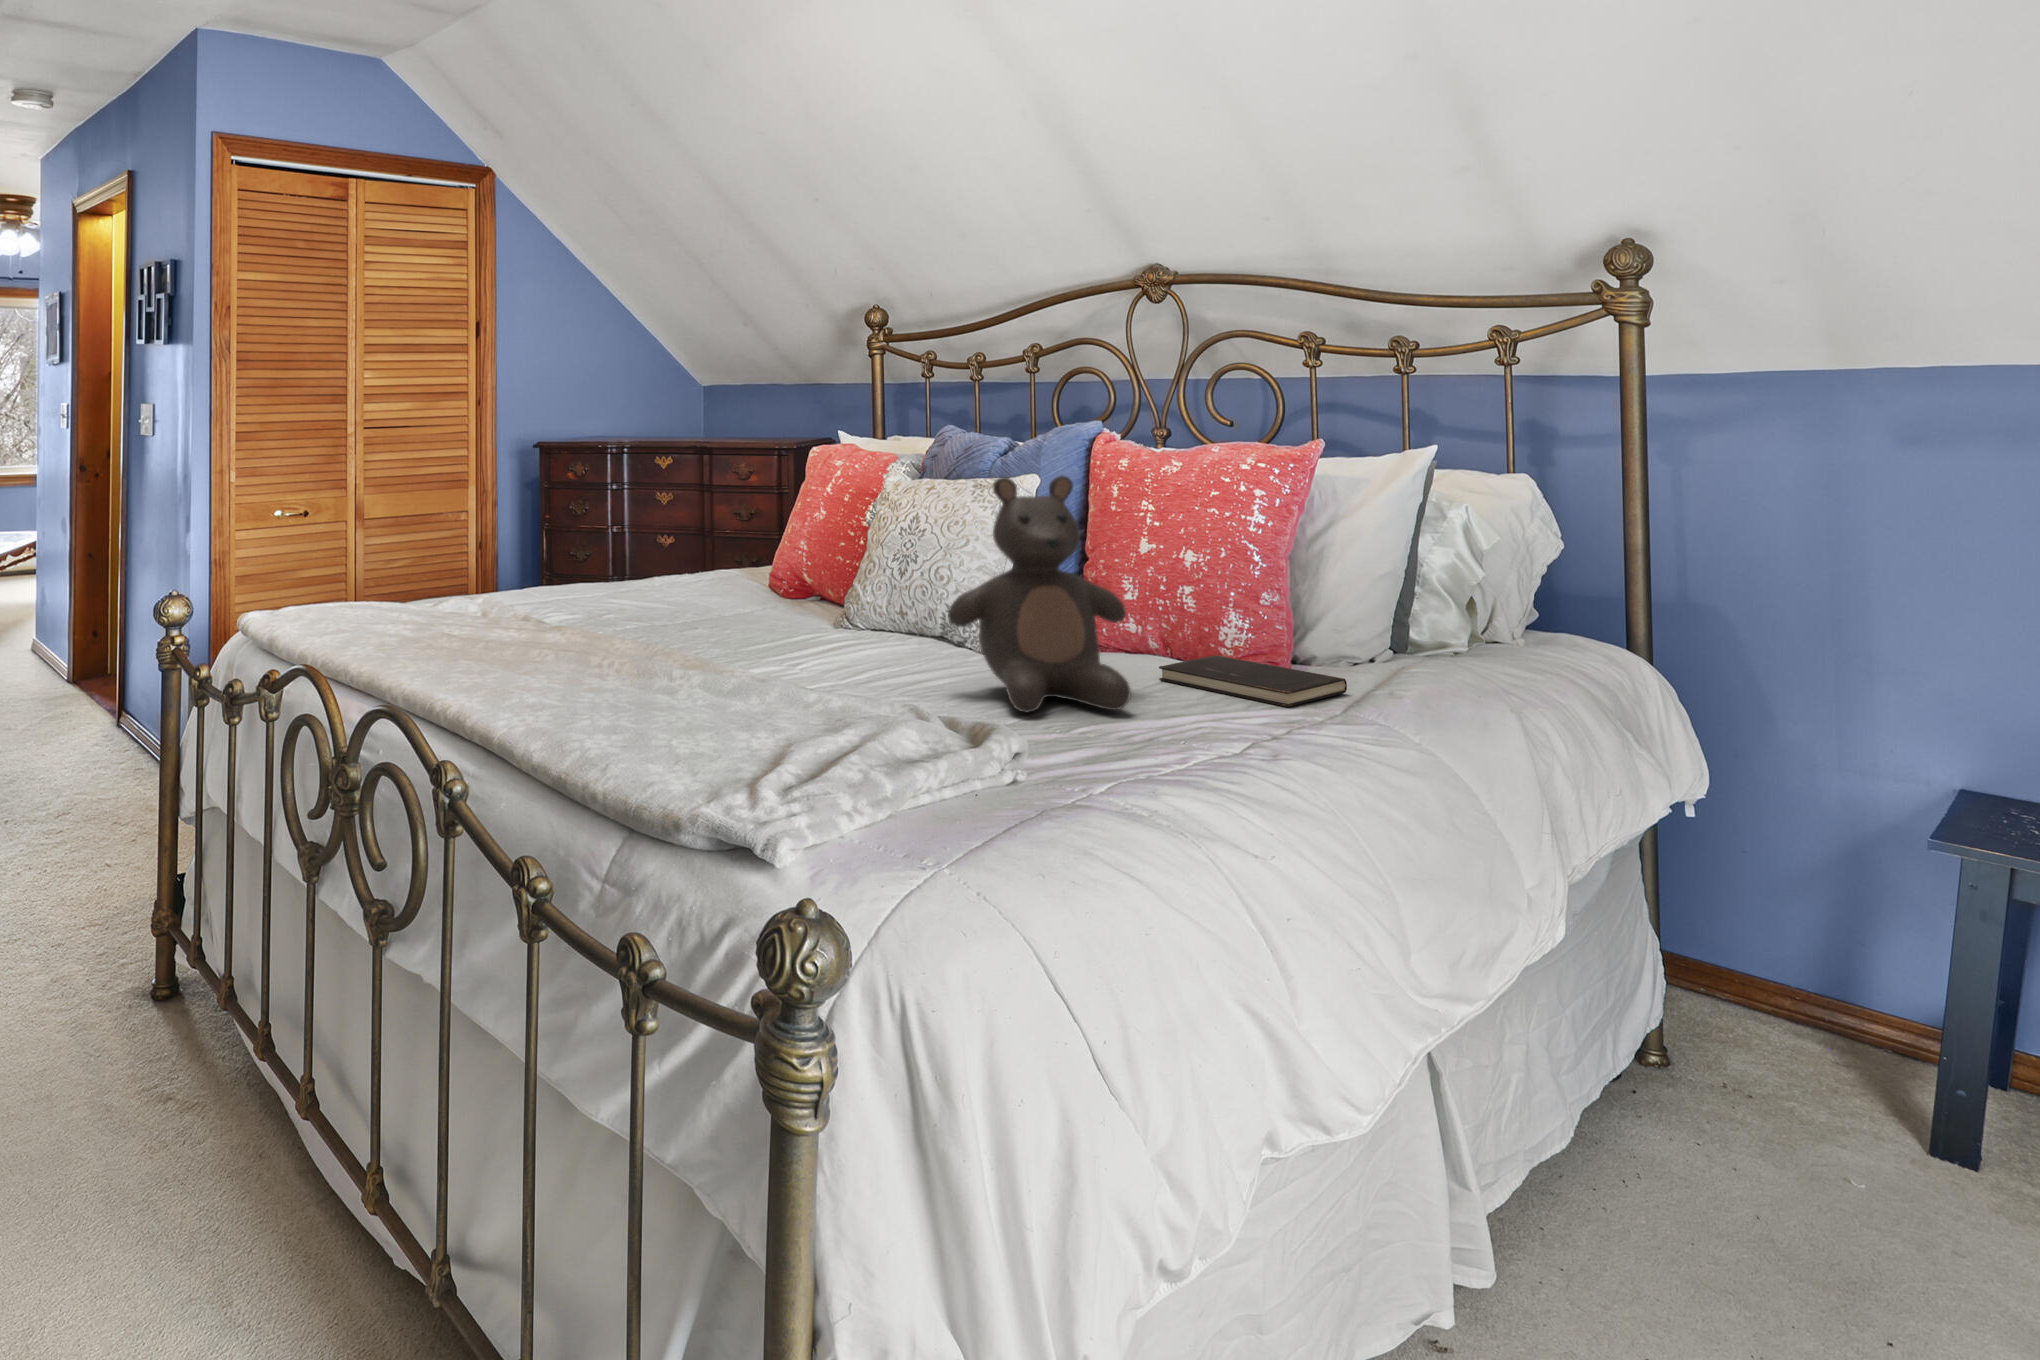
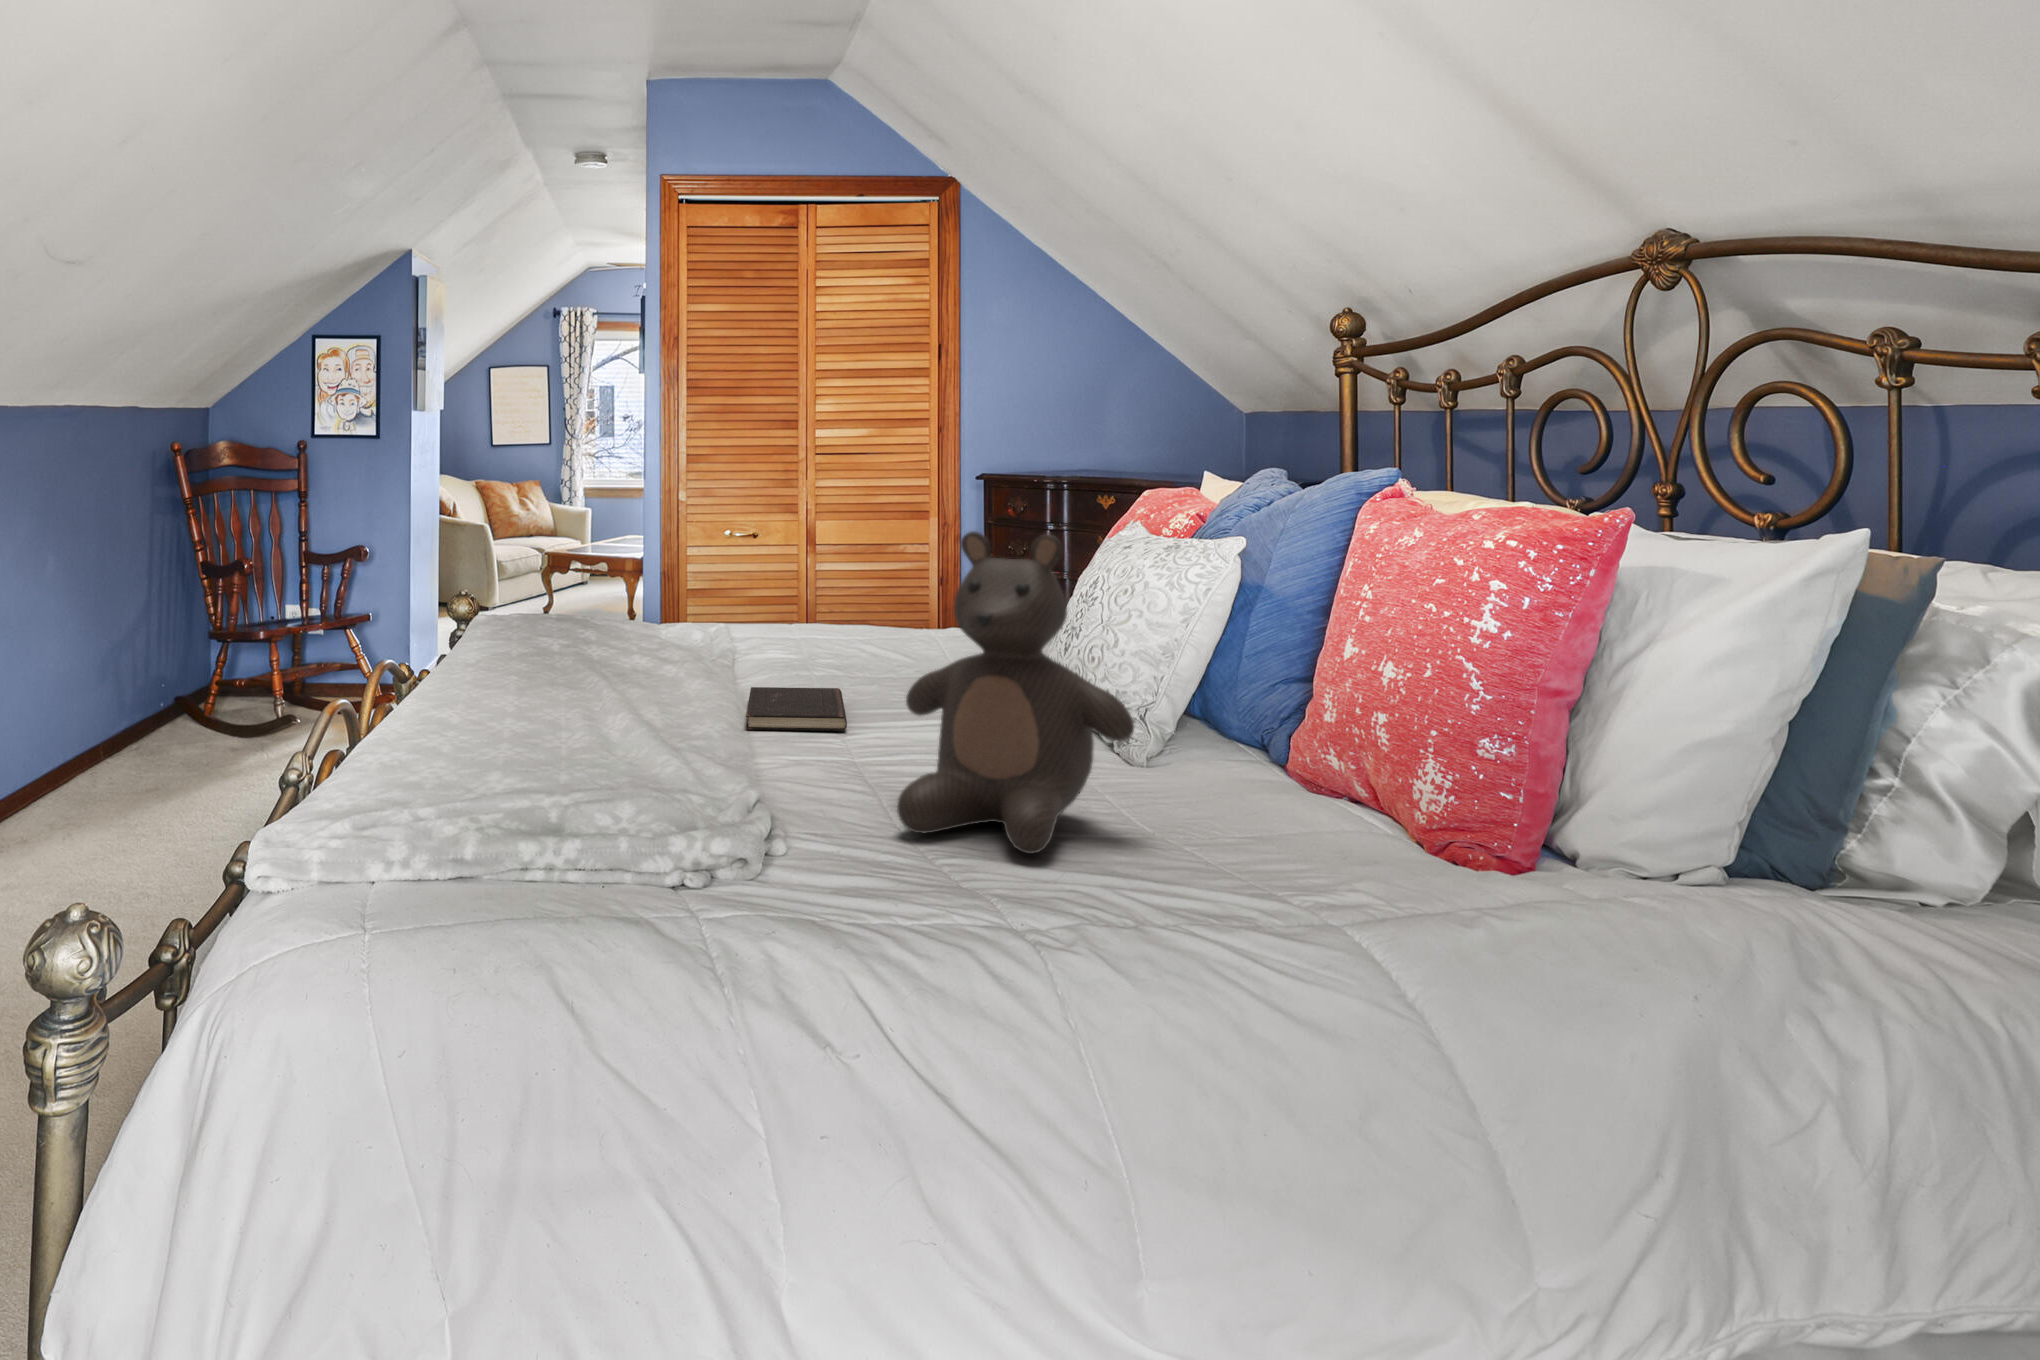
hardcover book: present [1159,655,1347,707] -> present [746,687,847,731]

